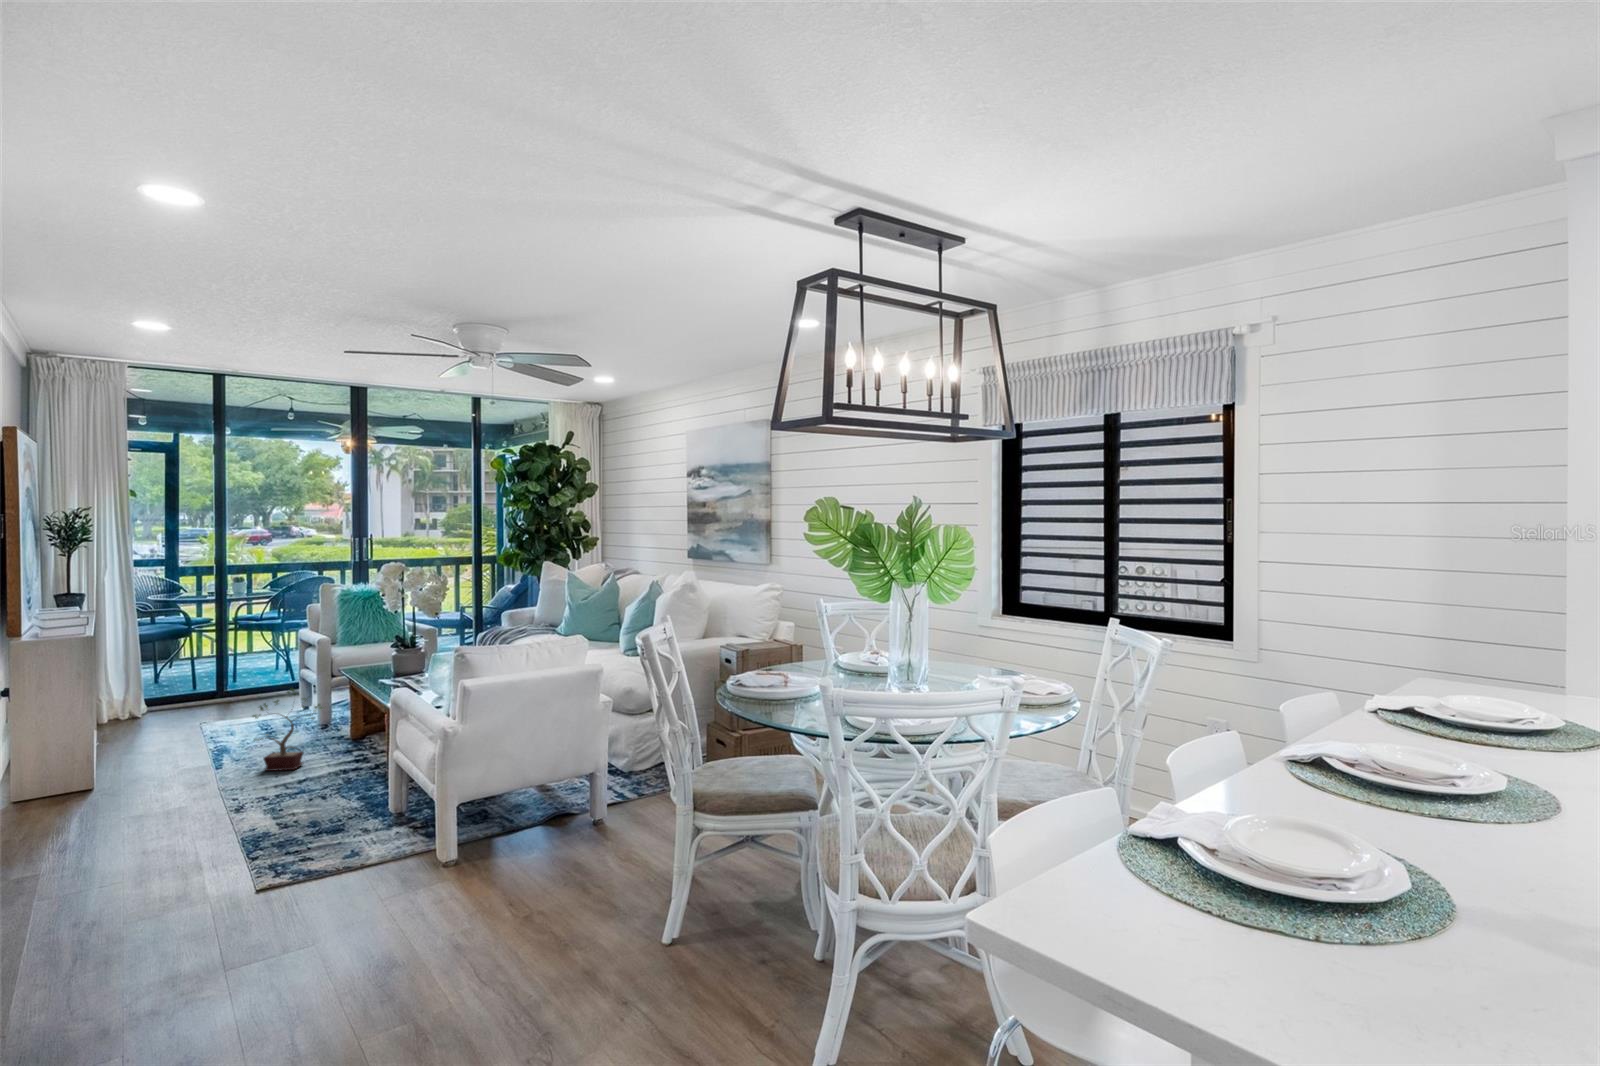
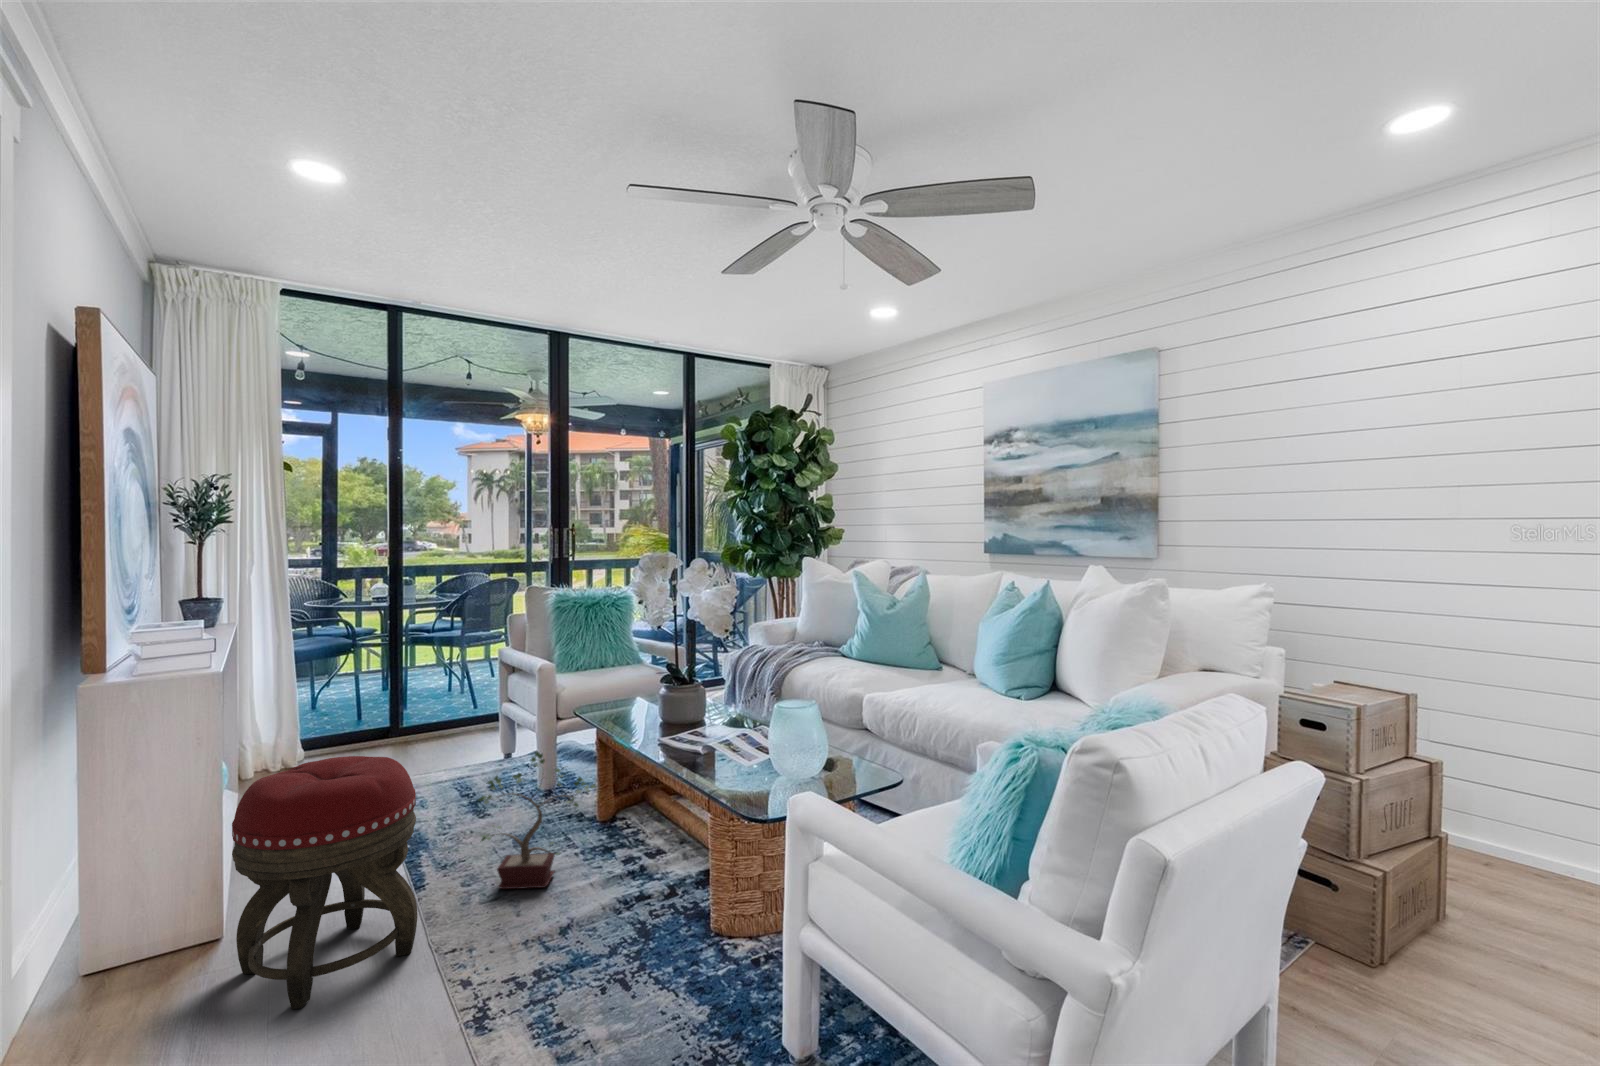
footstool: none [94,685,205,811] -> present [232,756,417,1009]

